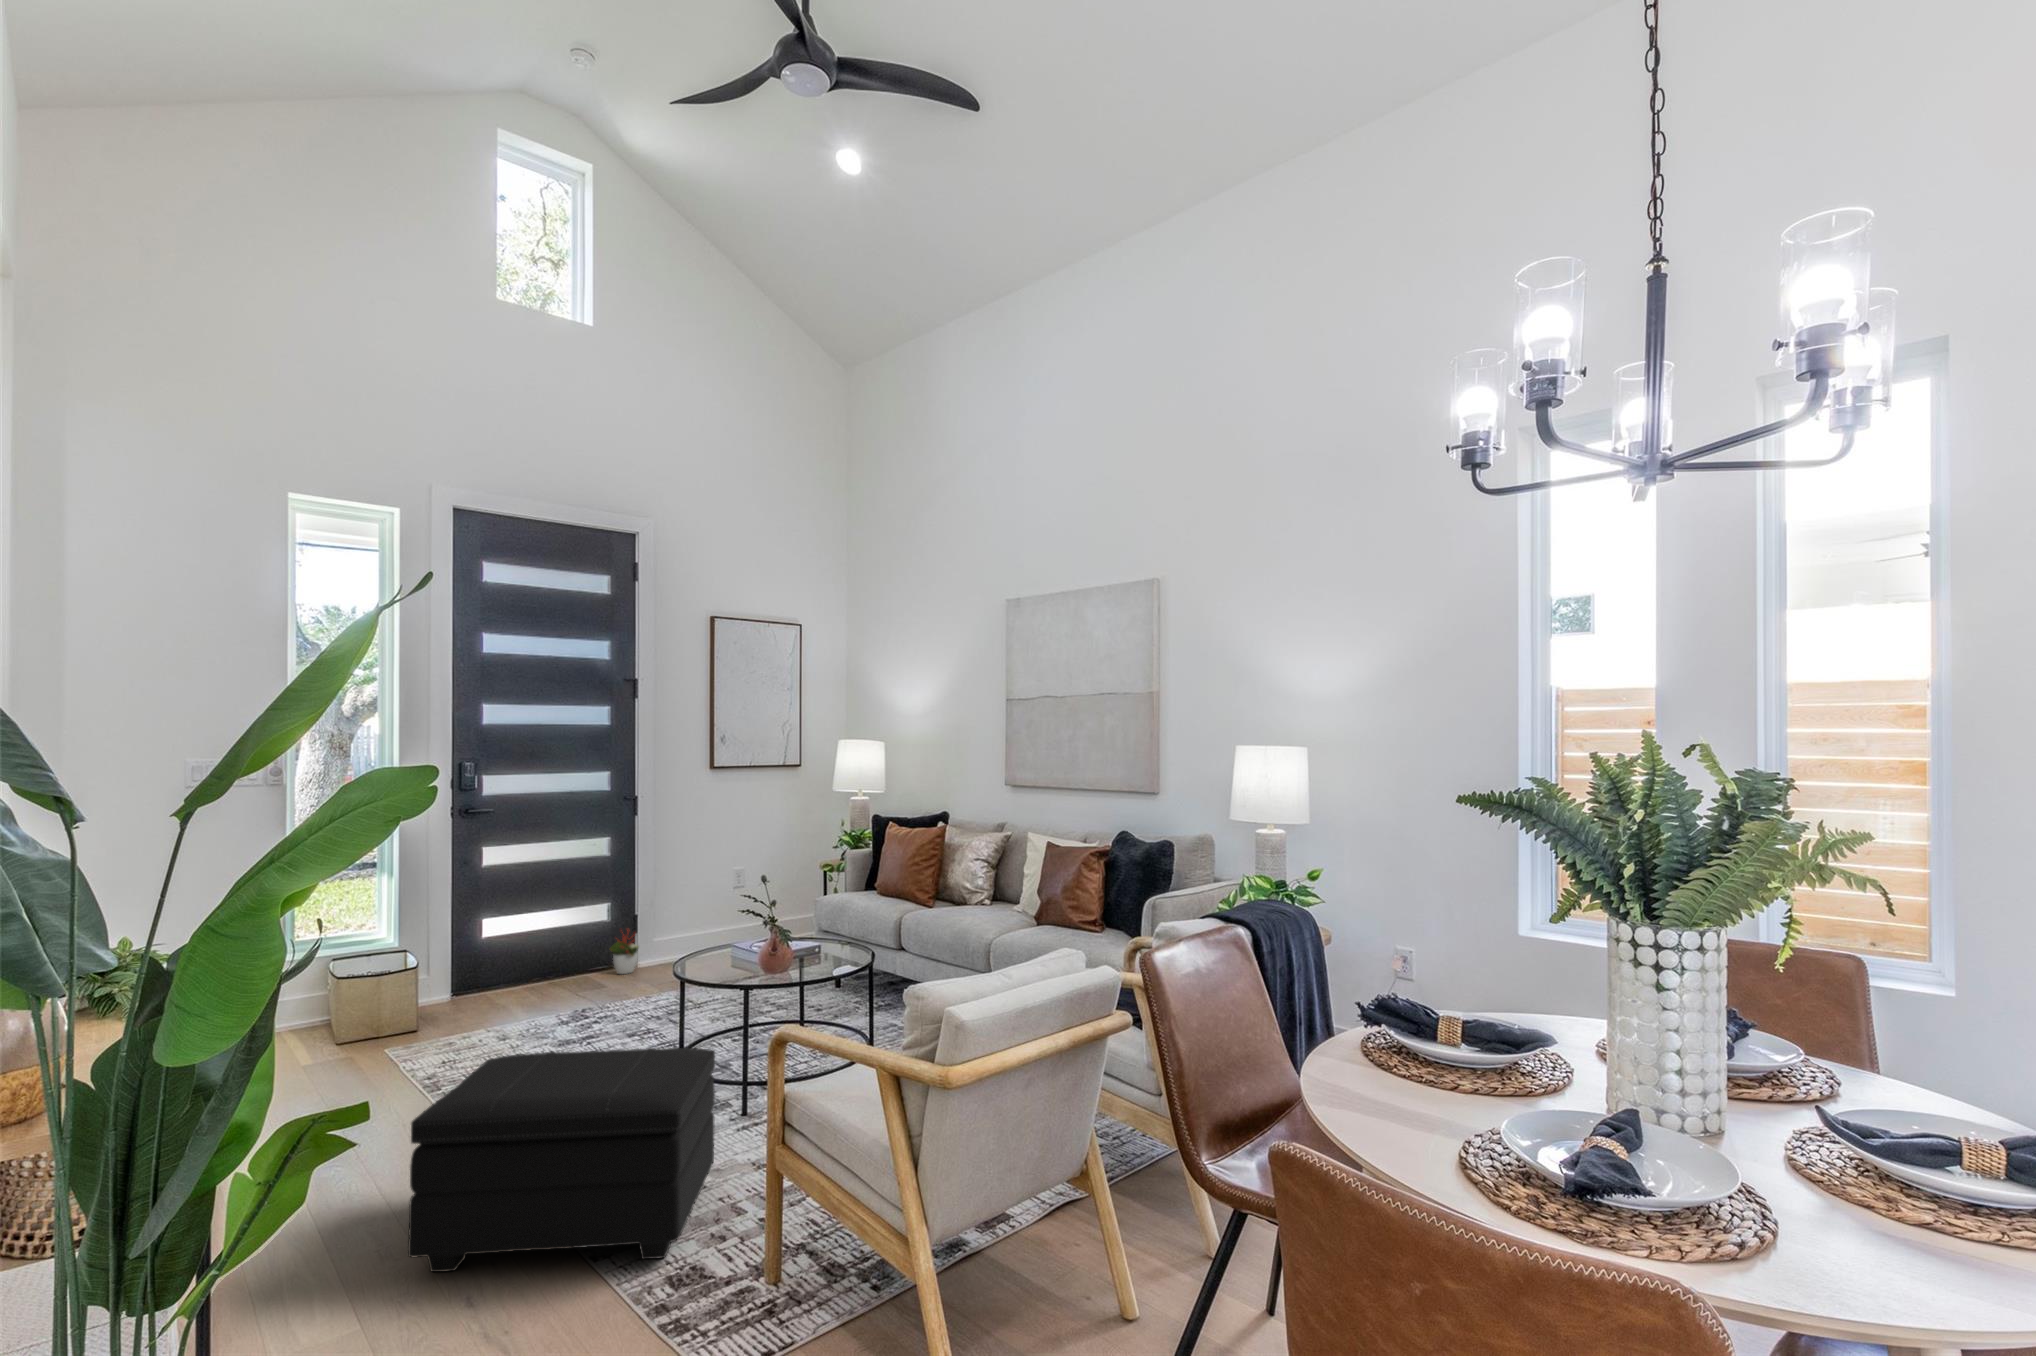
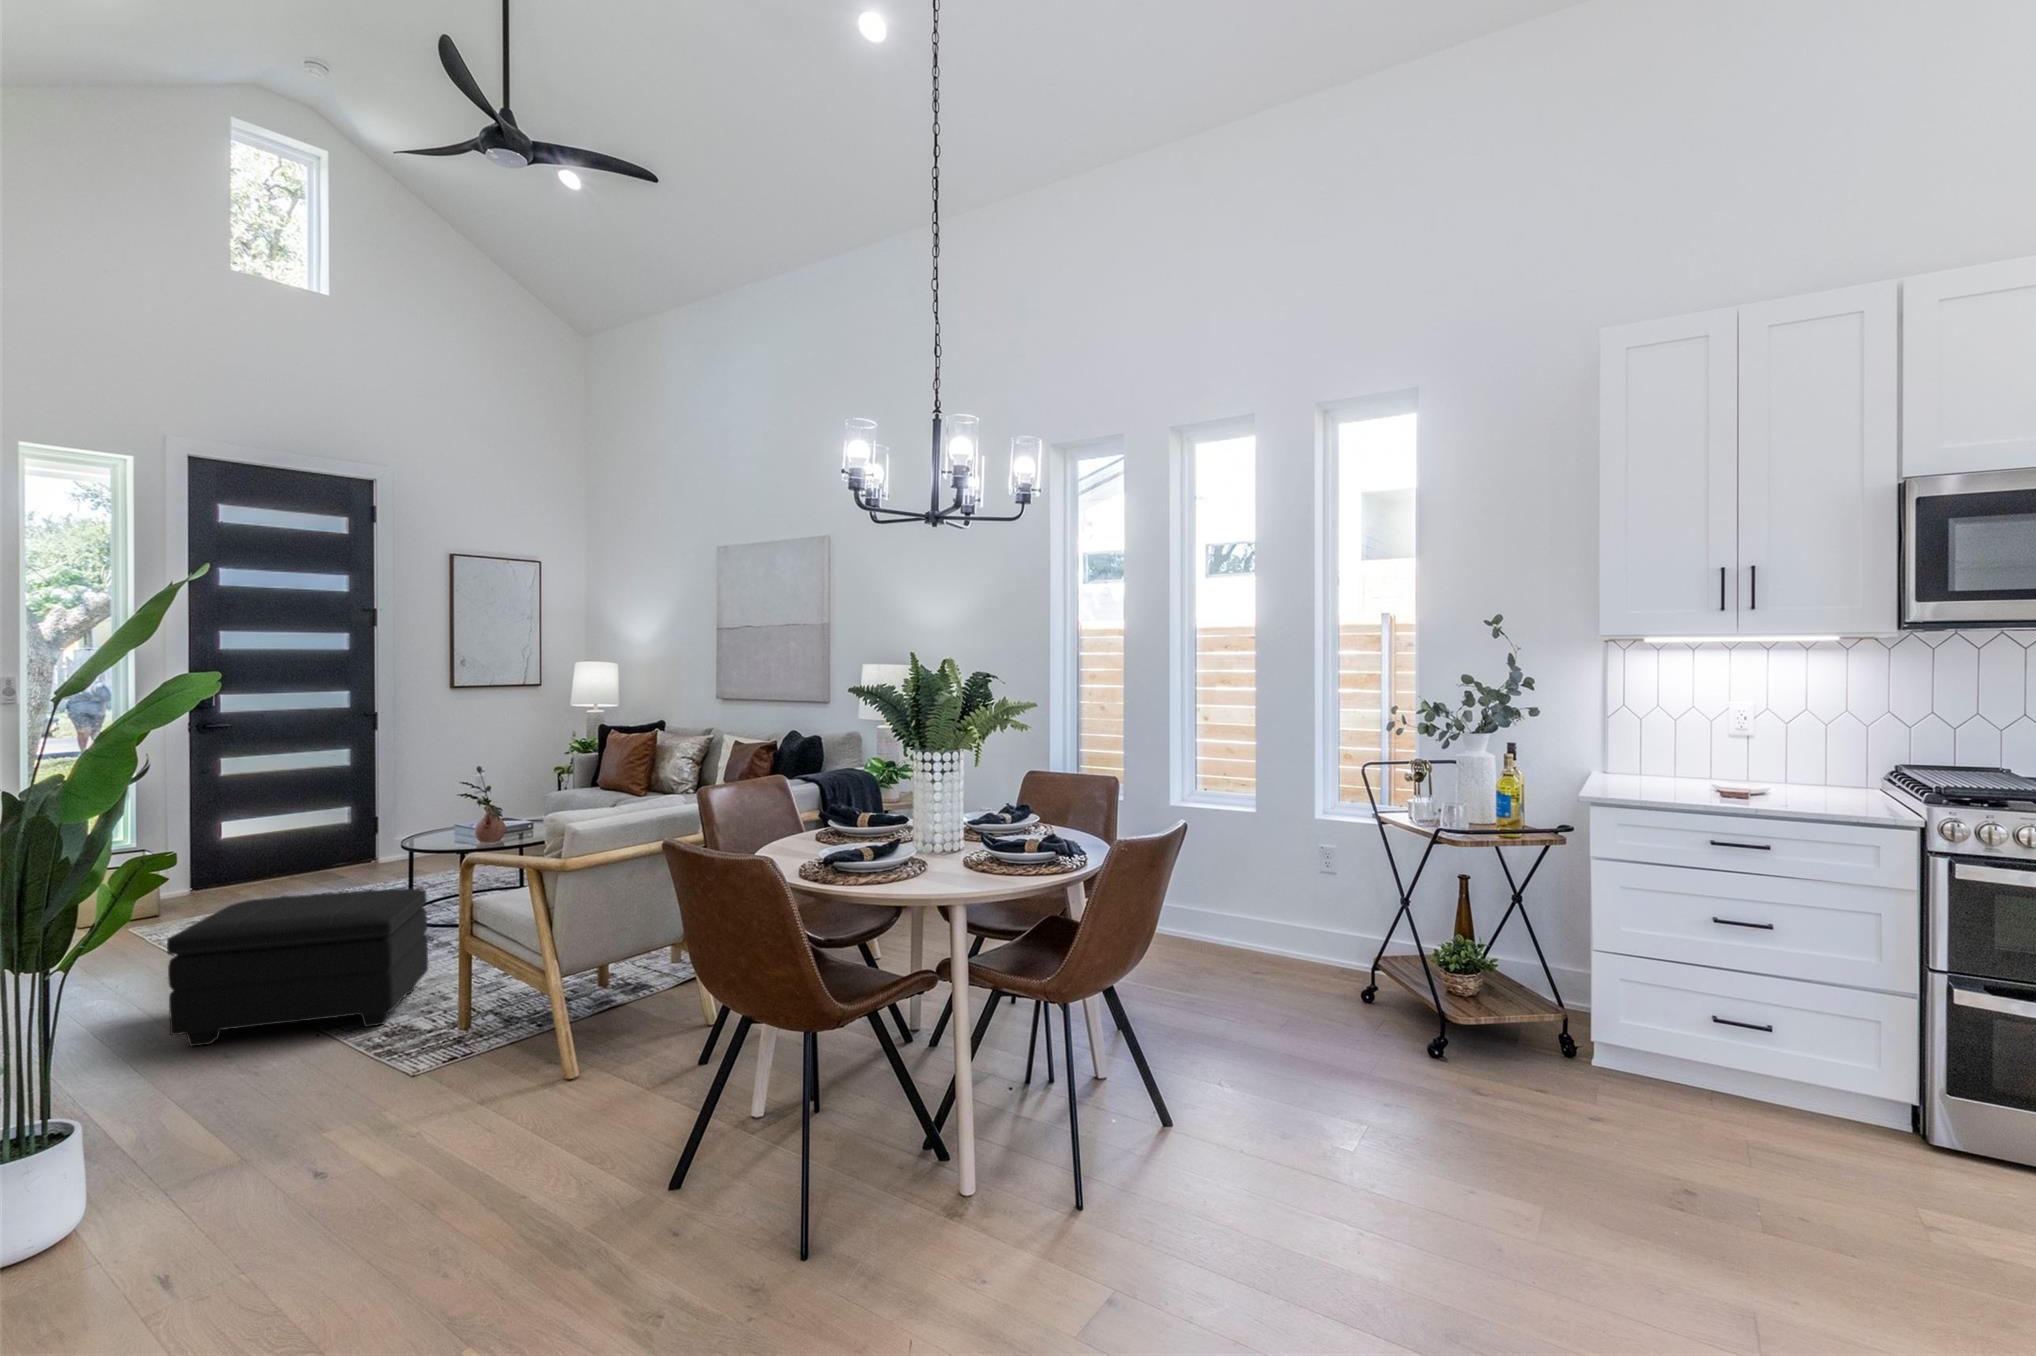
decorative plant: present [610,930,638,974] -> none [351,827,380,867]

